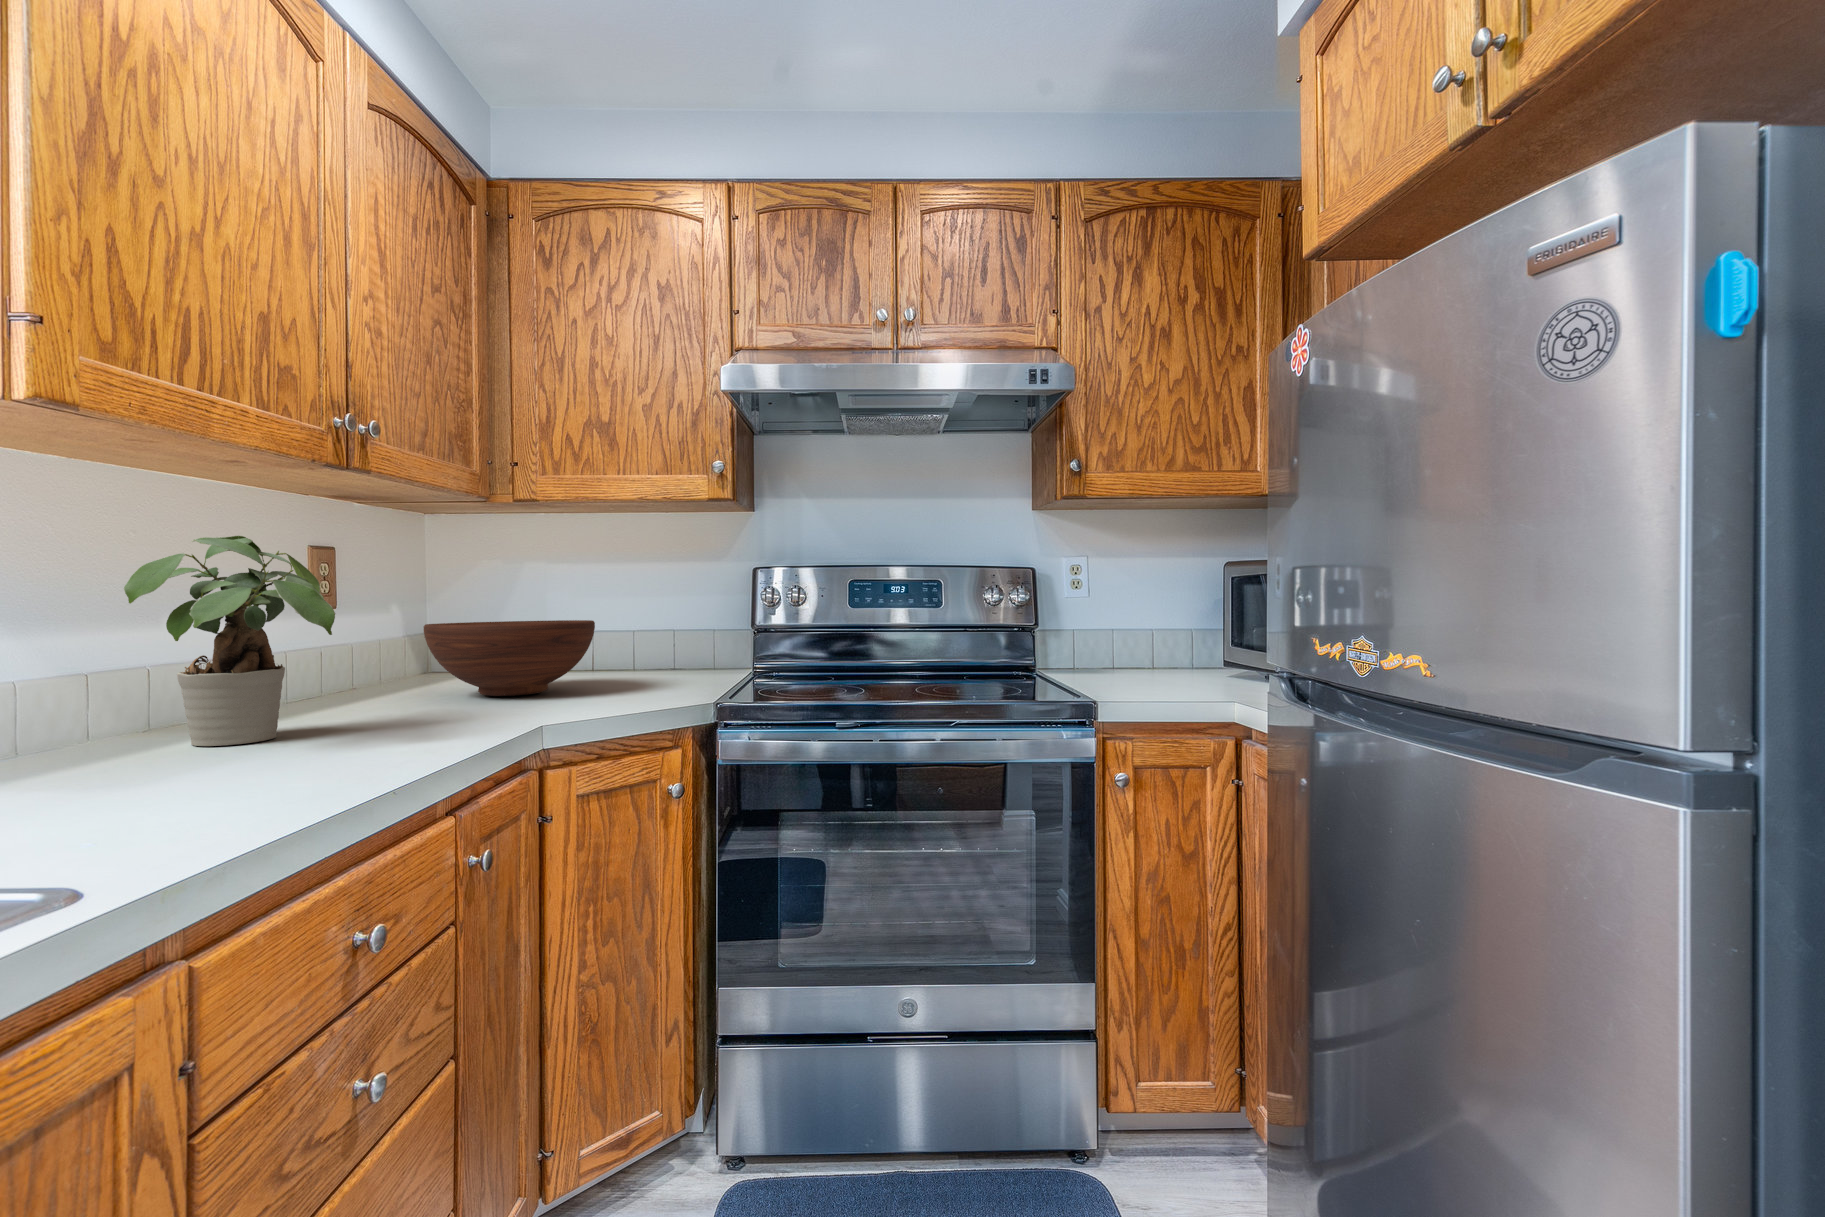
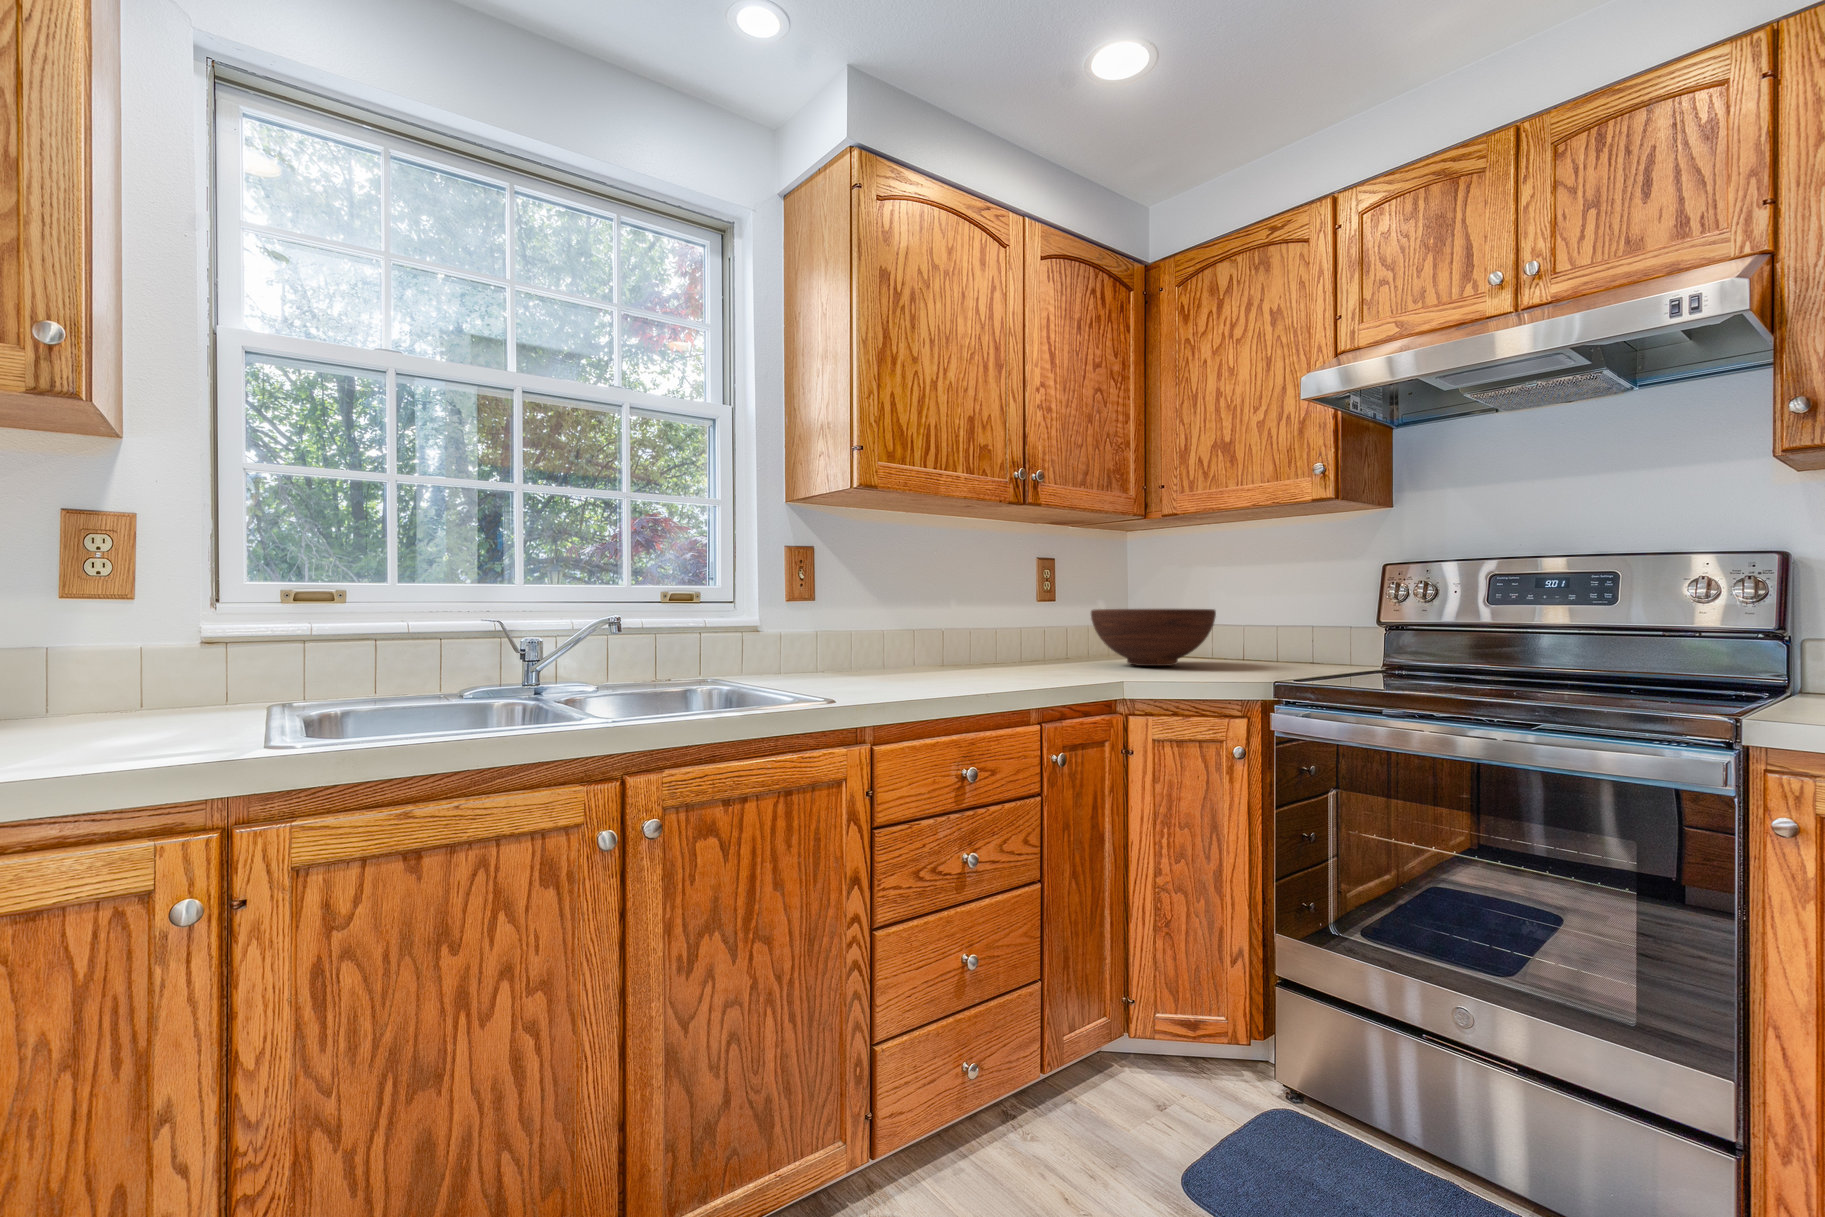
potted plant: present [124,536,336,746] -> none [912,550,1016,673]

